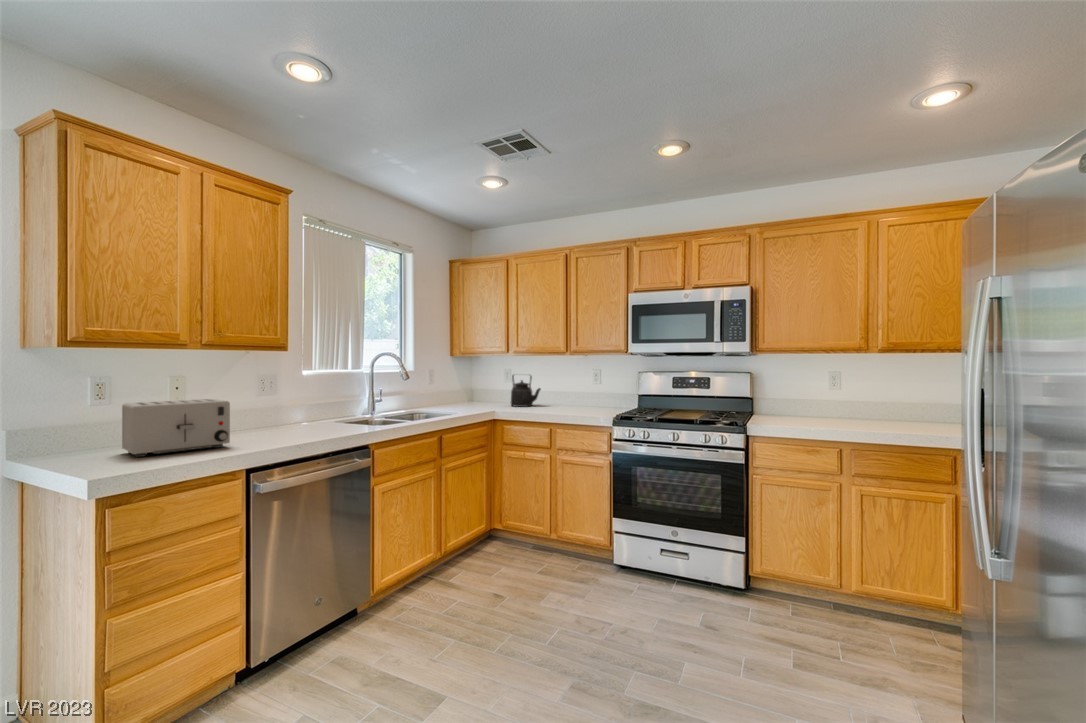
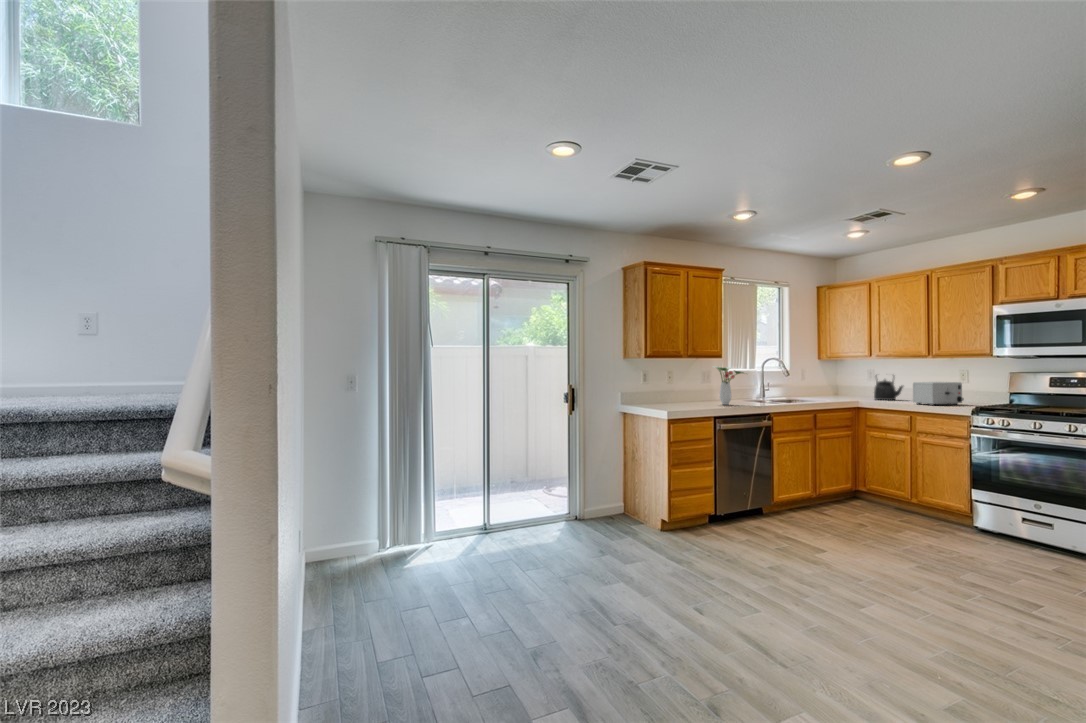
flower arrangement: none [264,365,332,436] -> present [715,366,743,405]
toaster: present [122,399,230,457] -> present [913,382,964,405]

